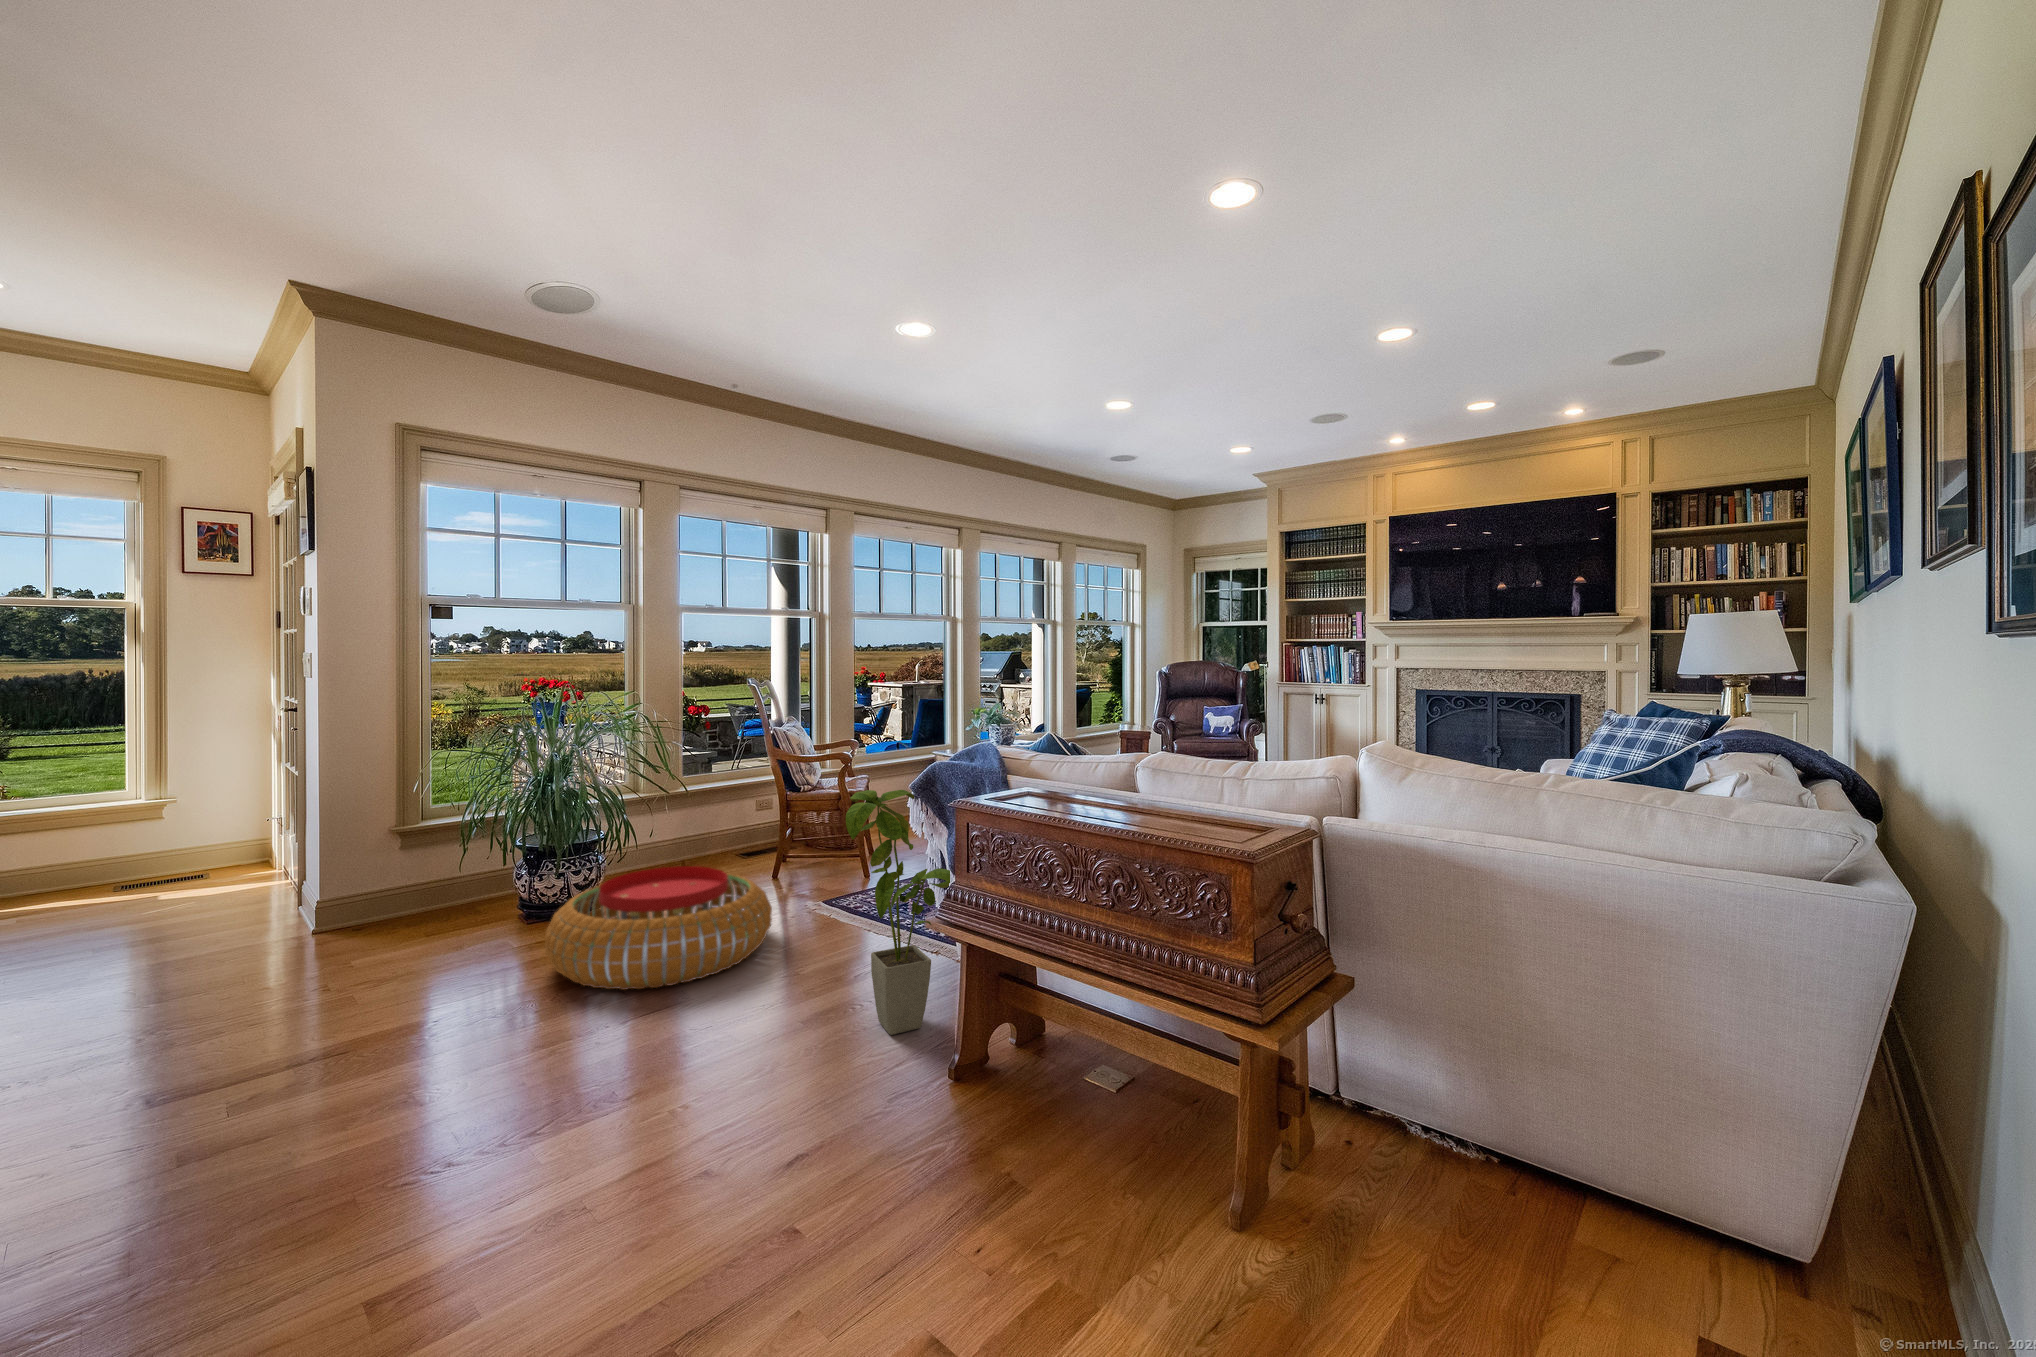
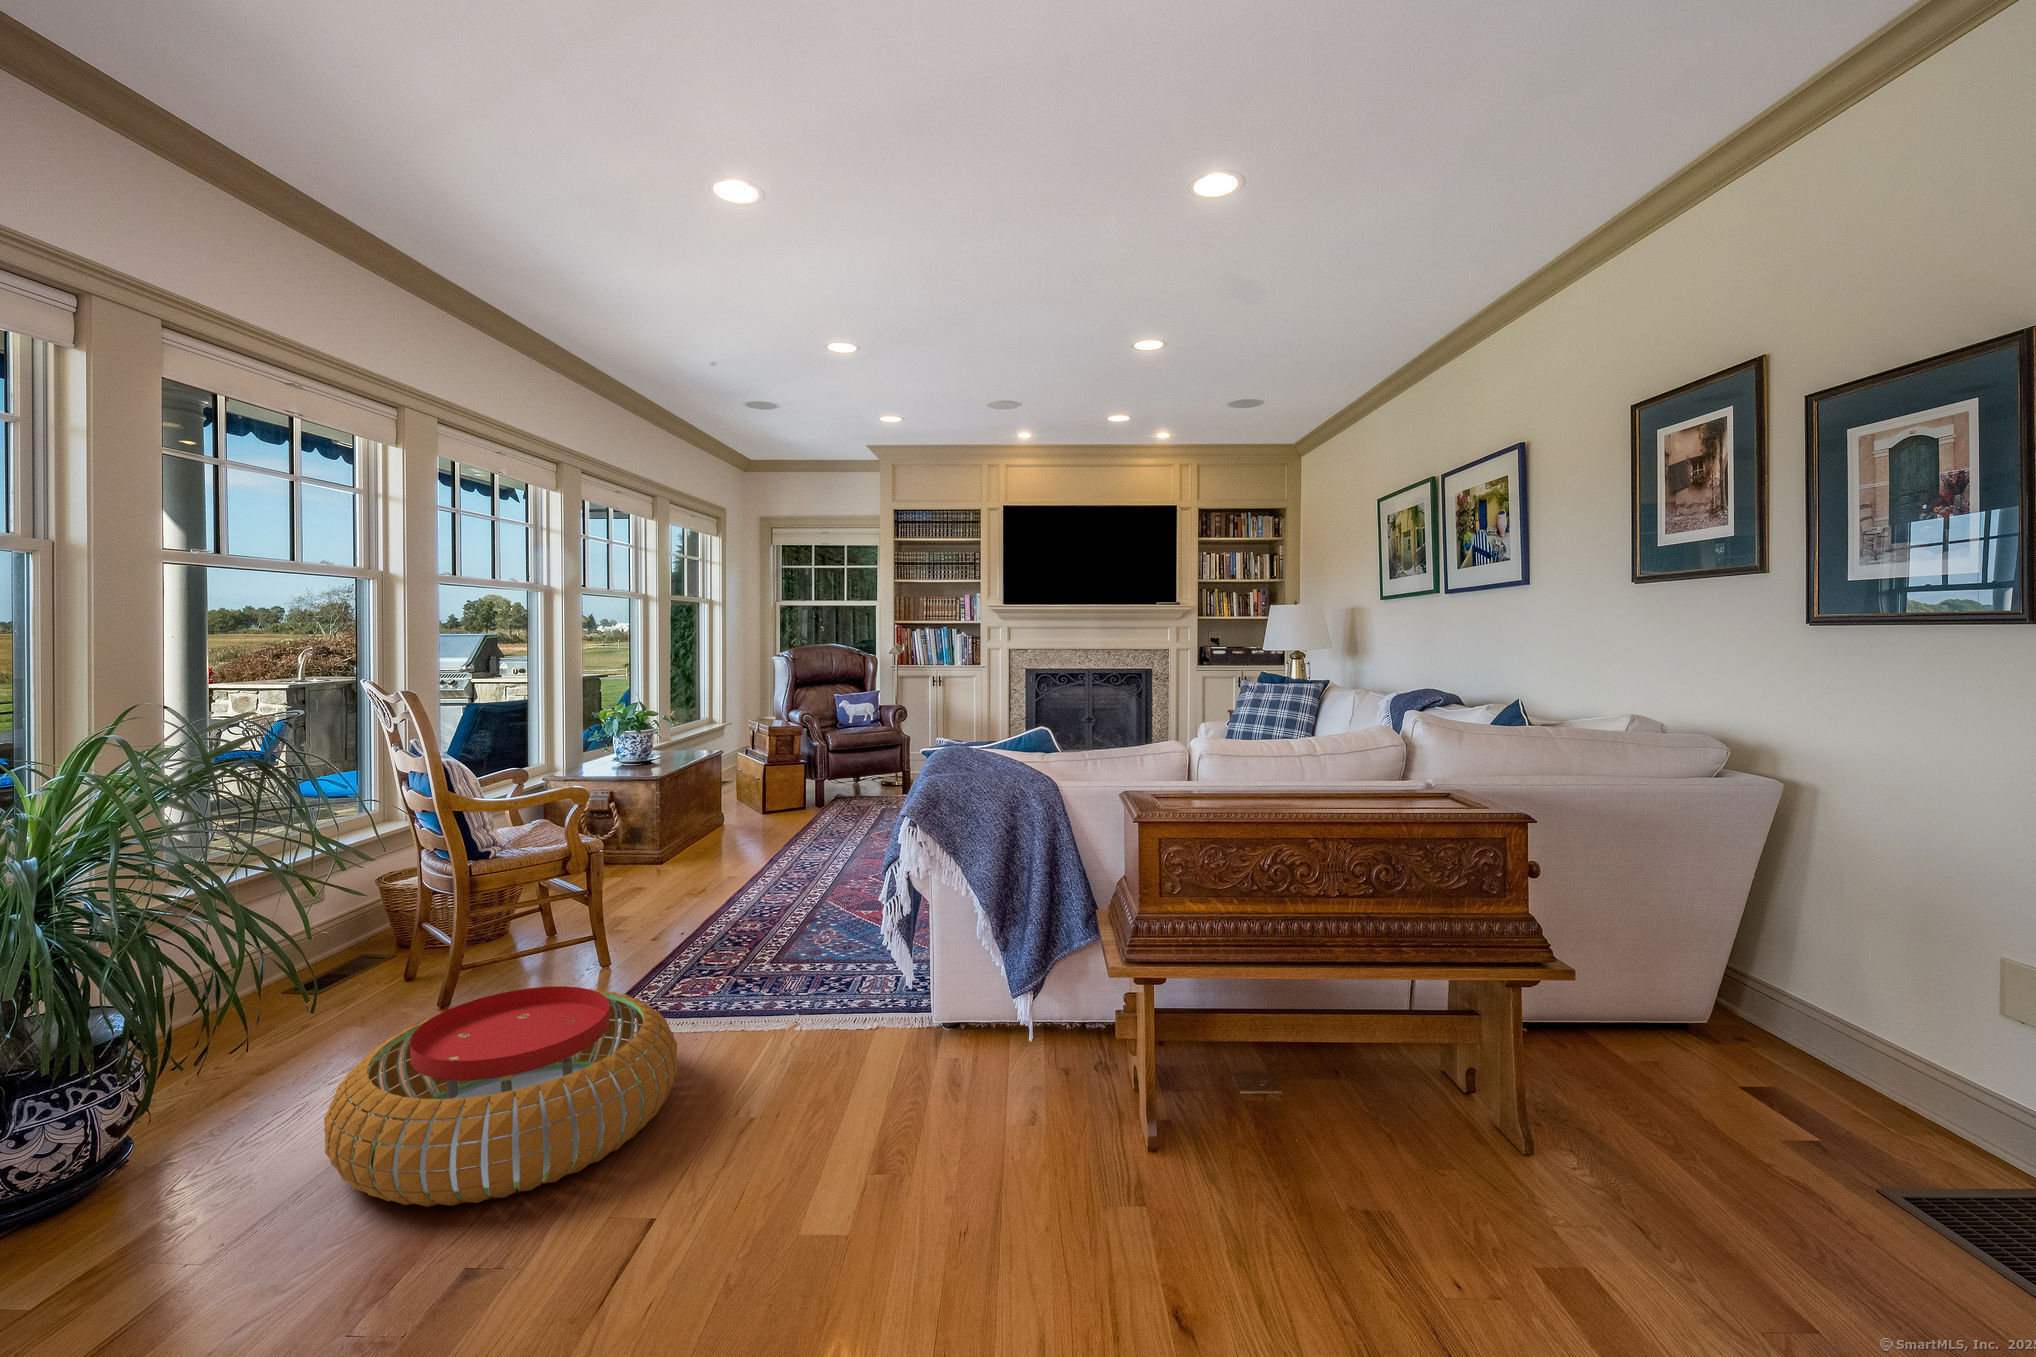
house plant: present [846,790,950,1035] -> none [904,826,1046,1092]

